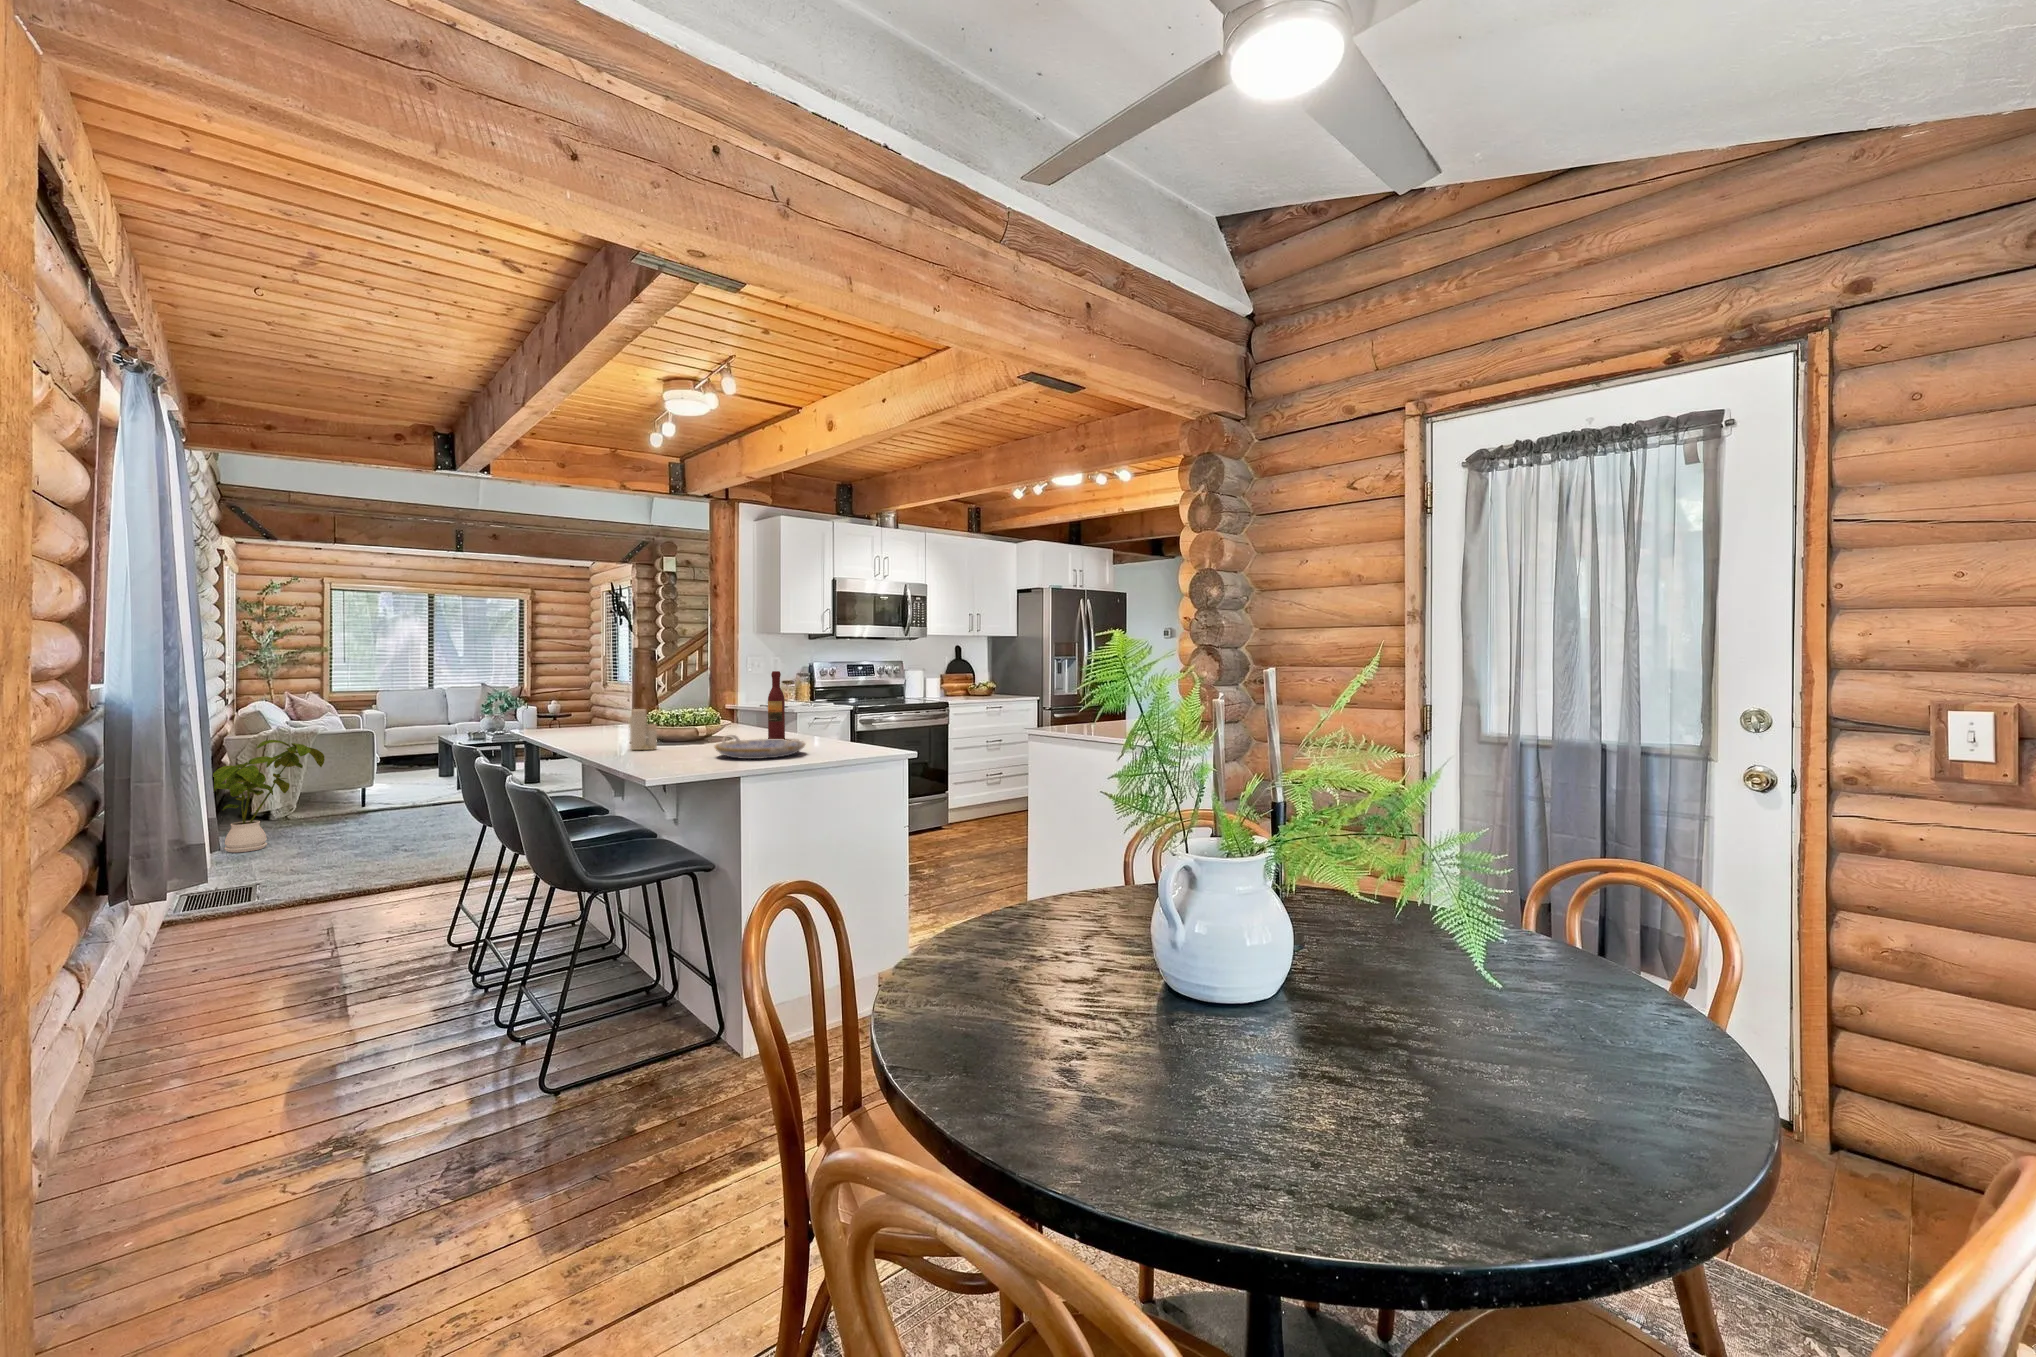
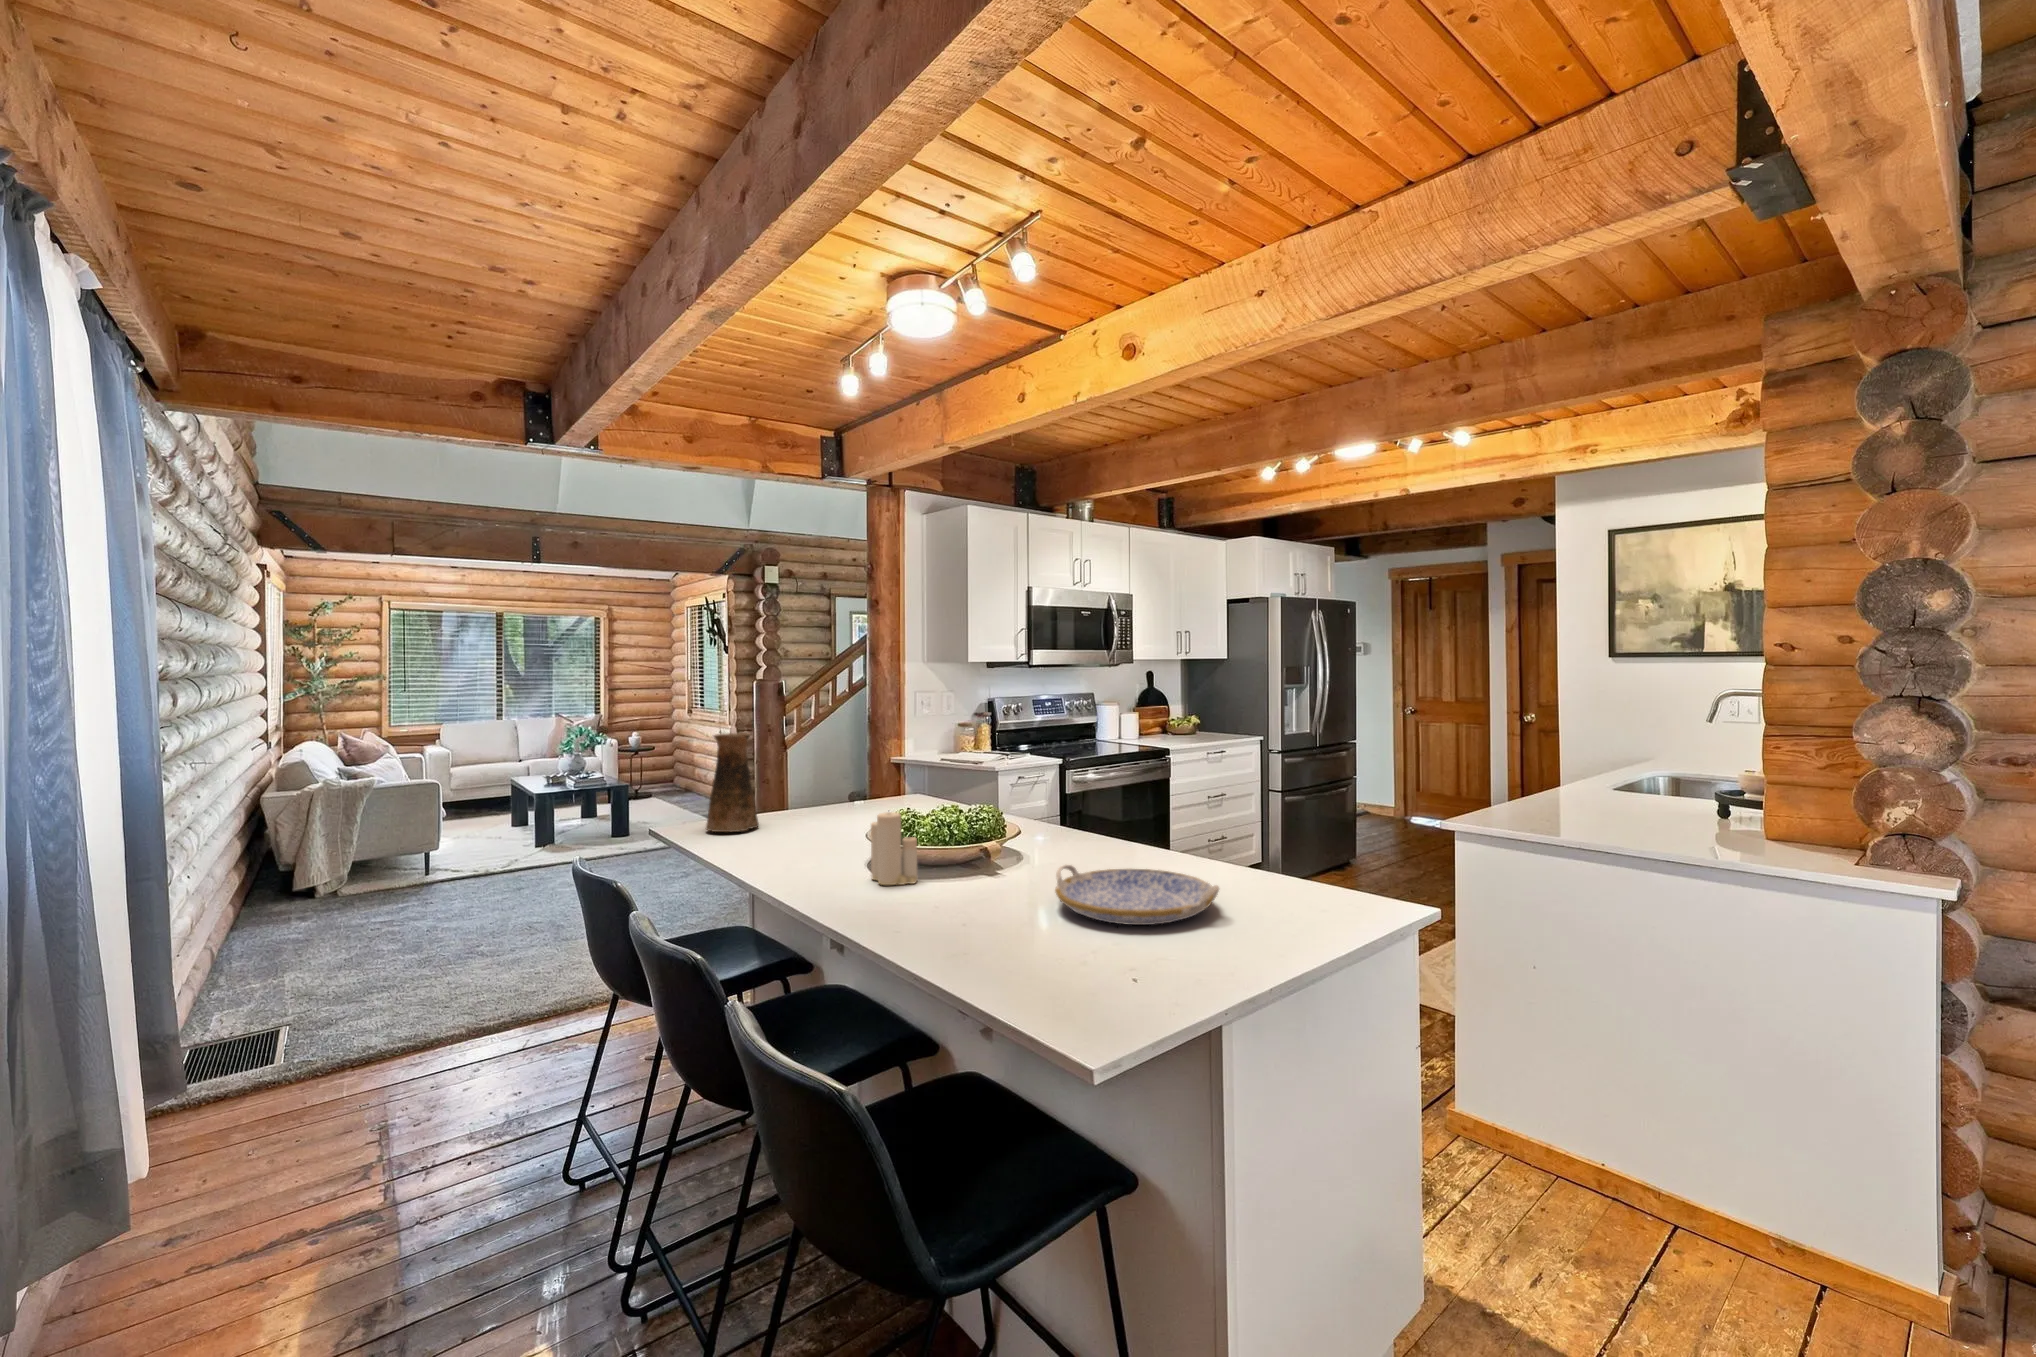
wine bottle: present [768,671,785,739] -> none [1063,736,1090,849]
pitcher: none [550,672,588,736] -> present [706,733,759,832]
house plant: present [213,740,325,852] -> none [228,807,379,957]

